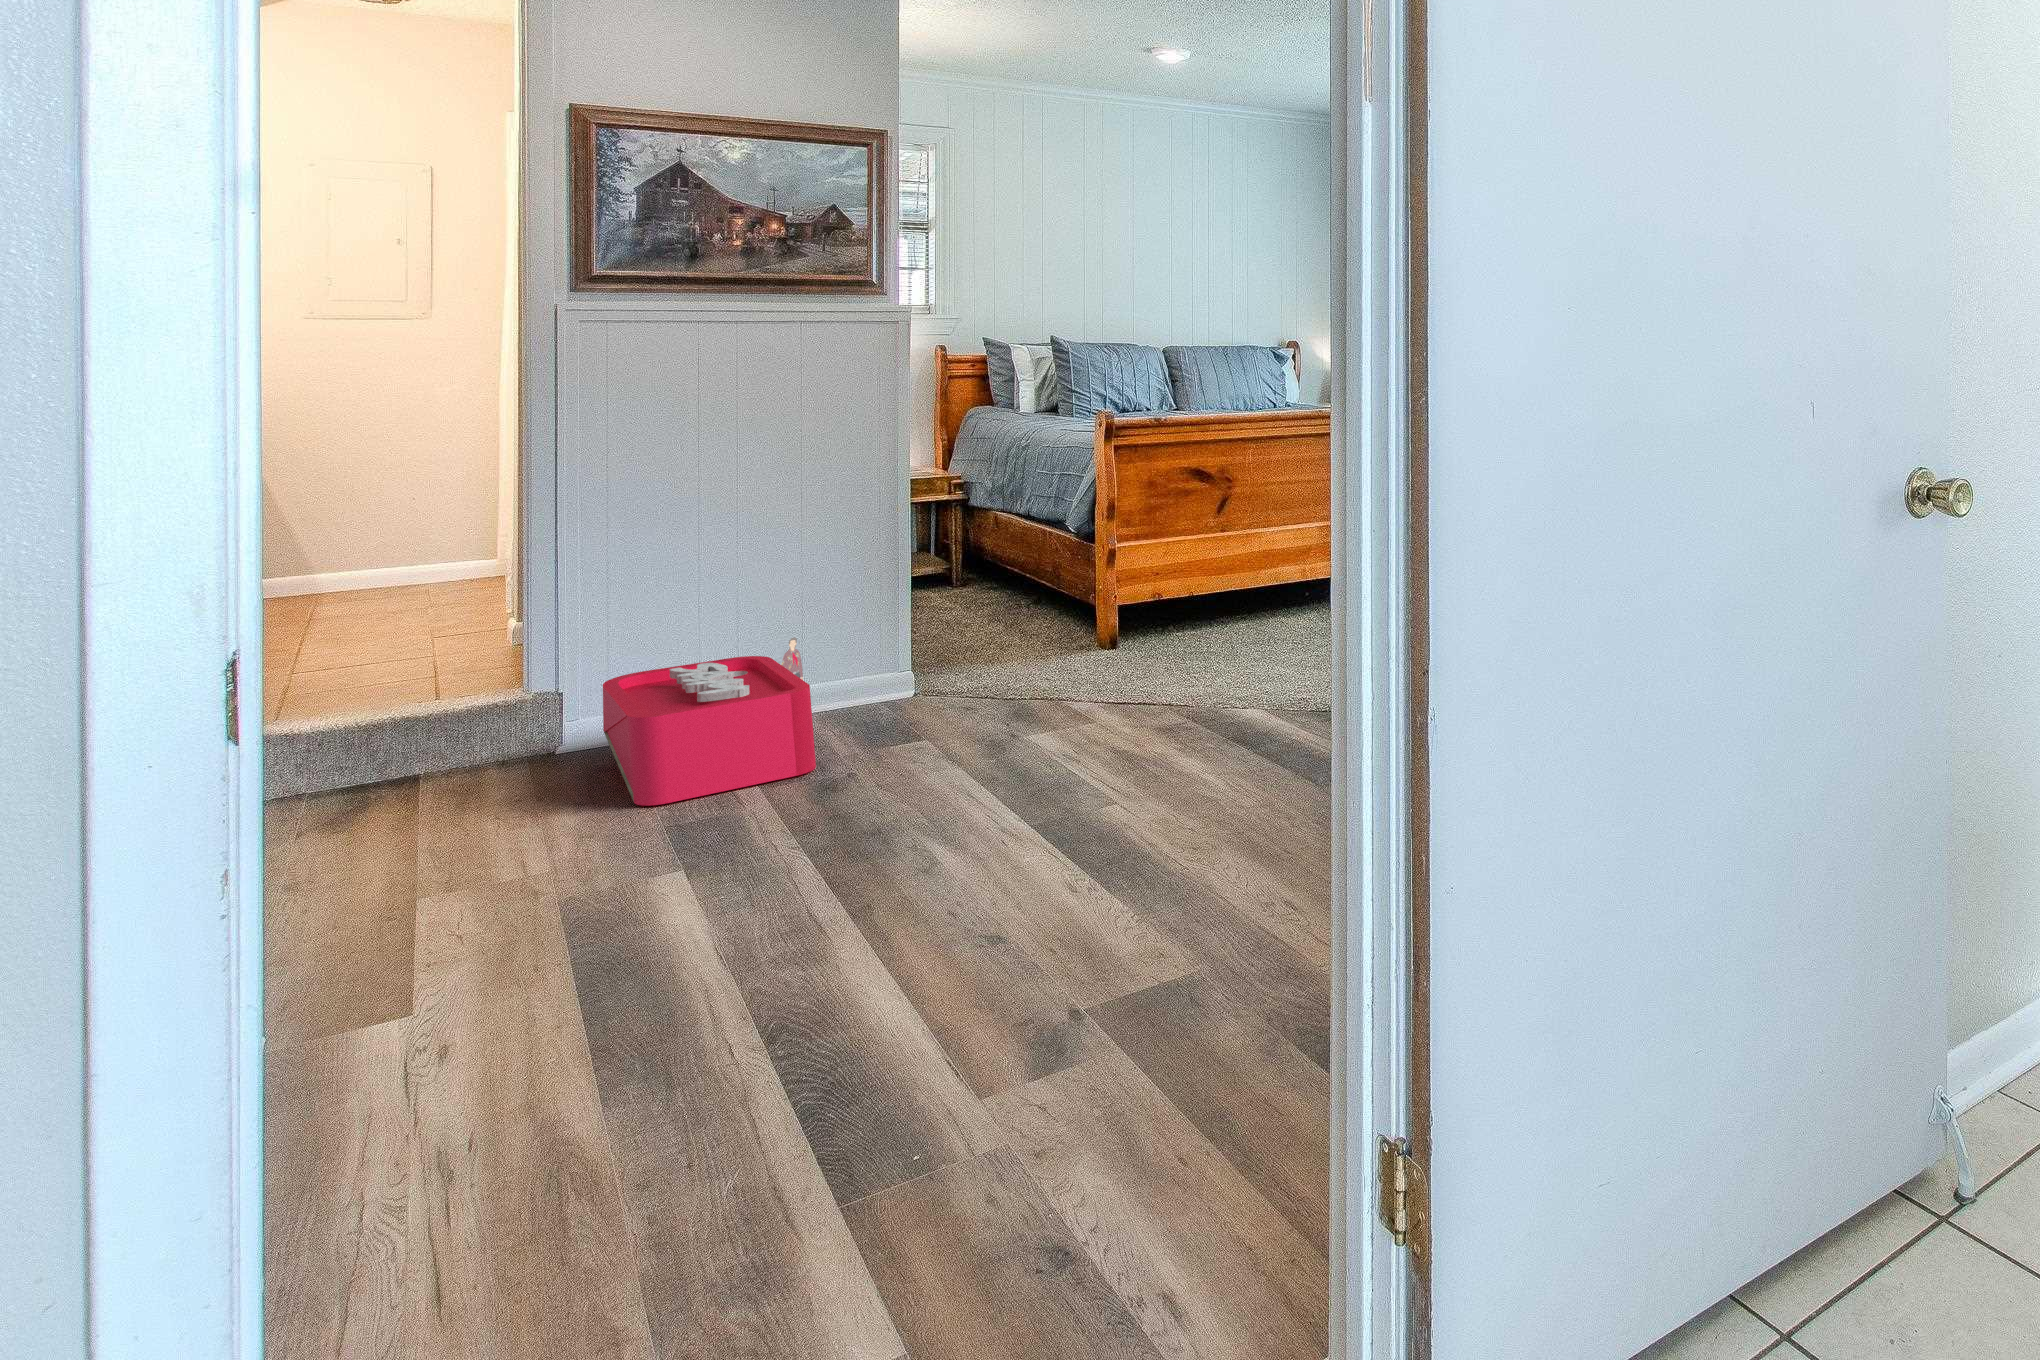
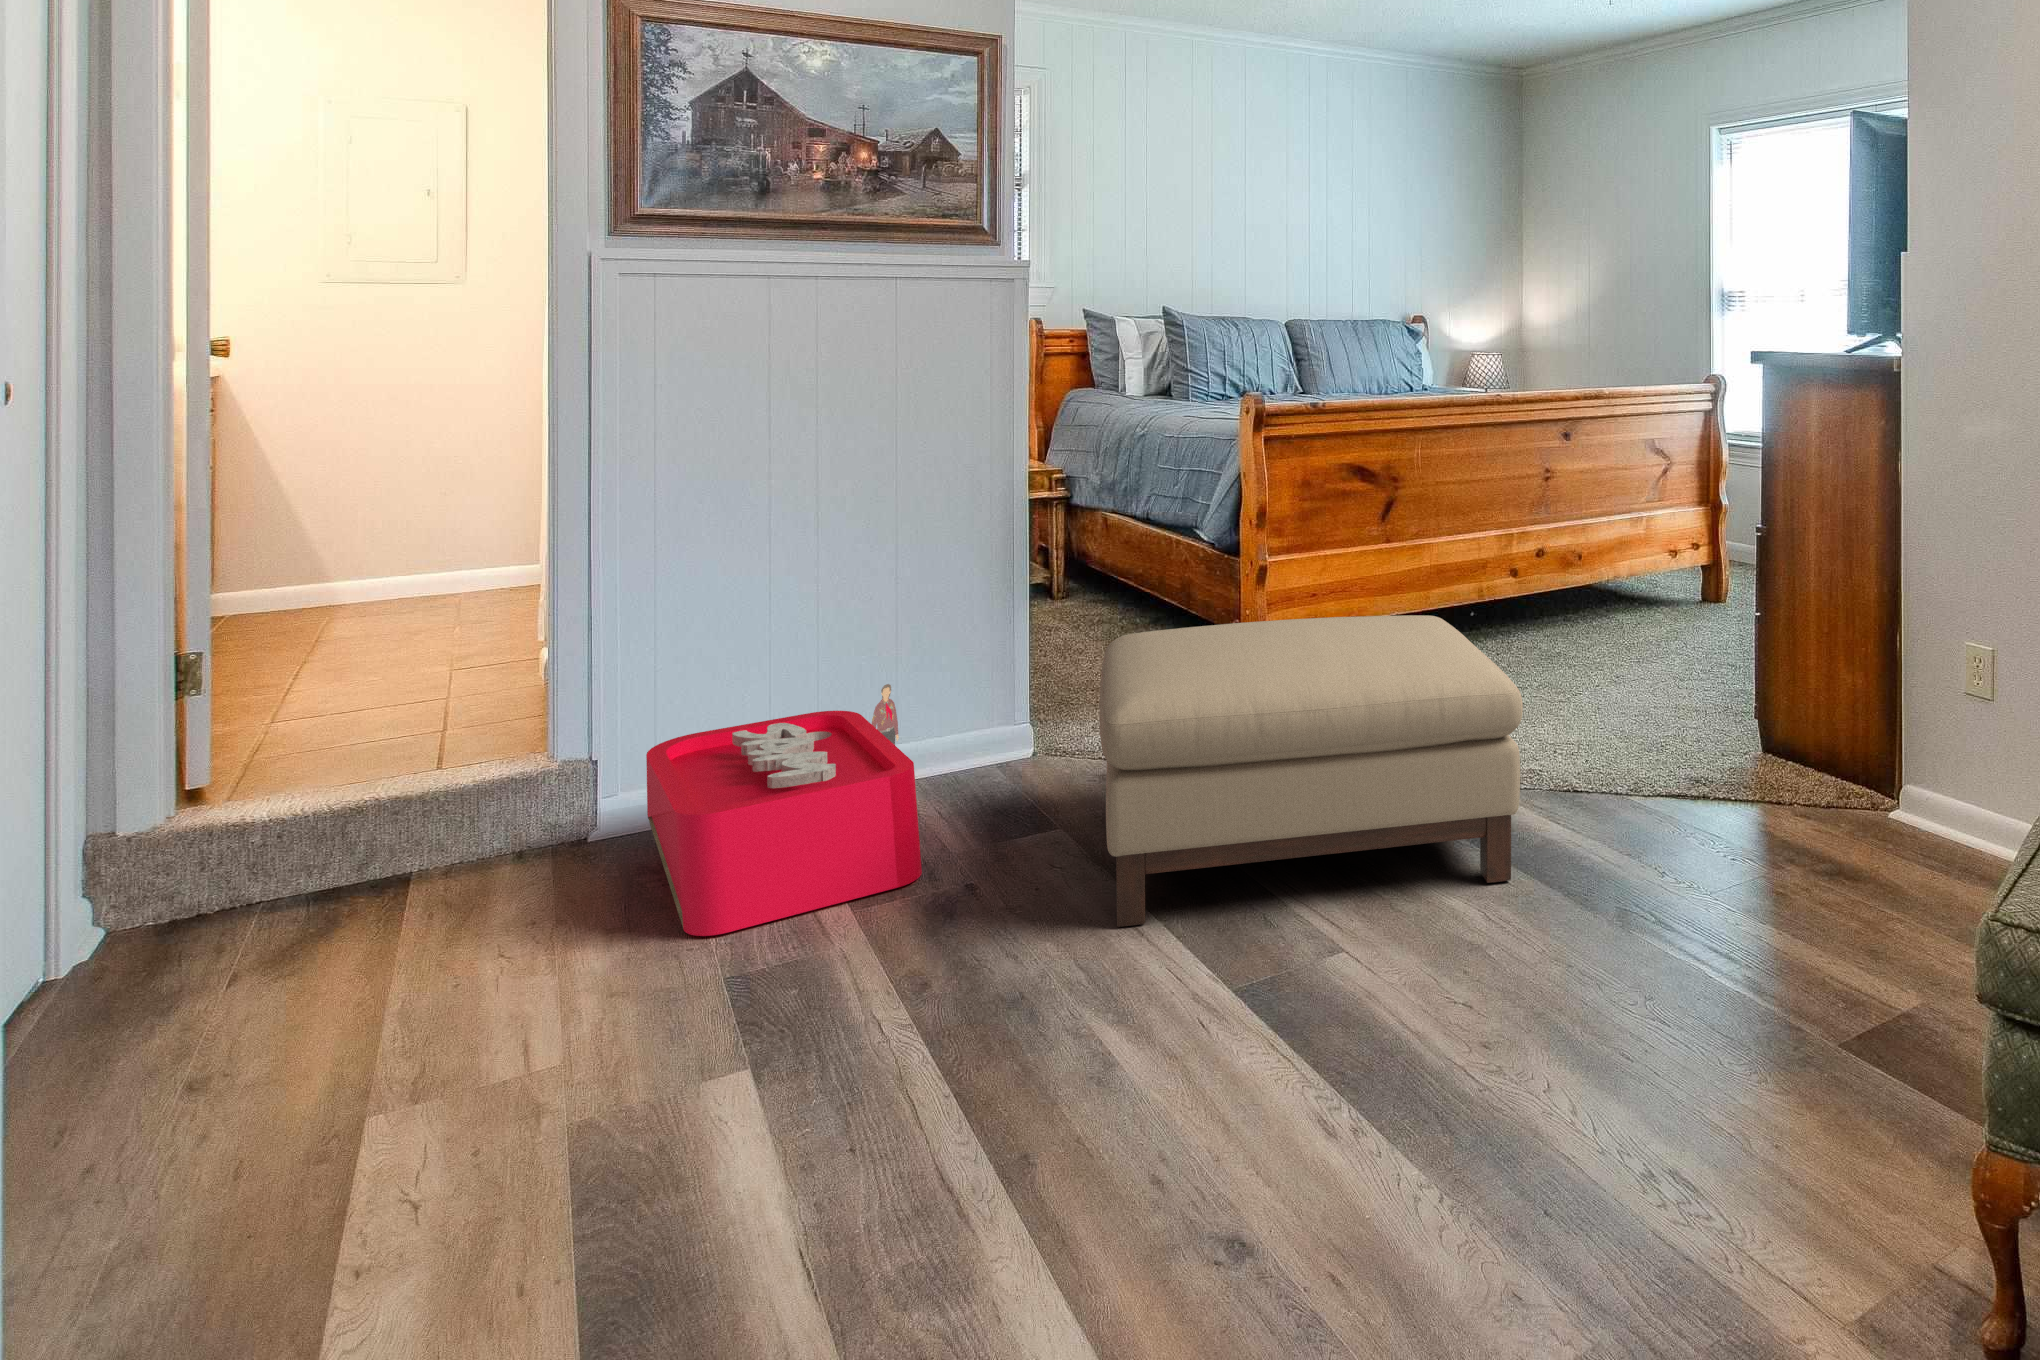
ottoman: none [945,578,1264,793] -> present [1100,615,1523,927]

